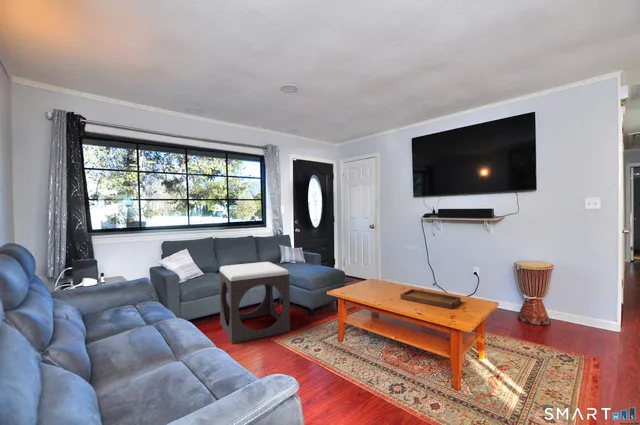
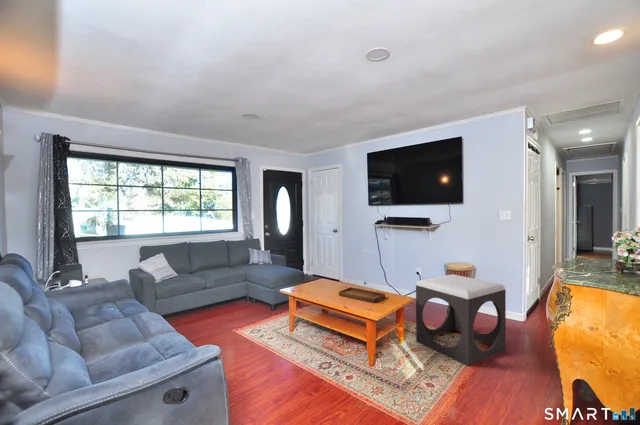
footstool: present [219,262,290,344] -> present [416,274,506,366]

